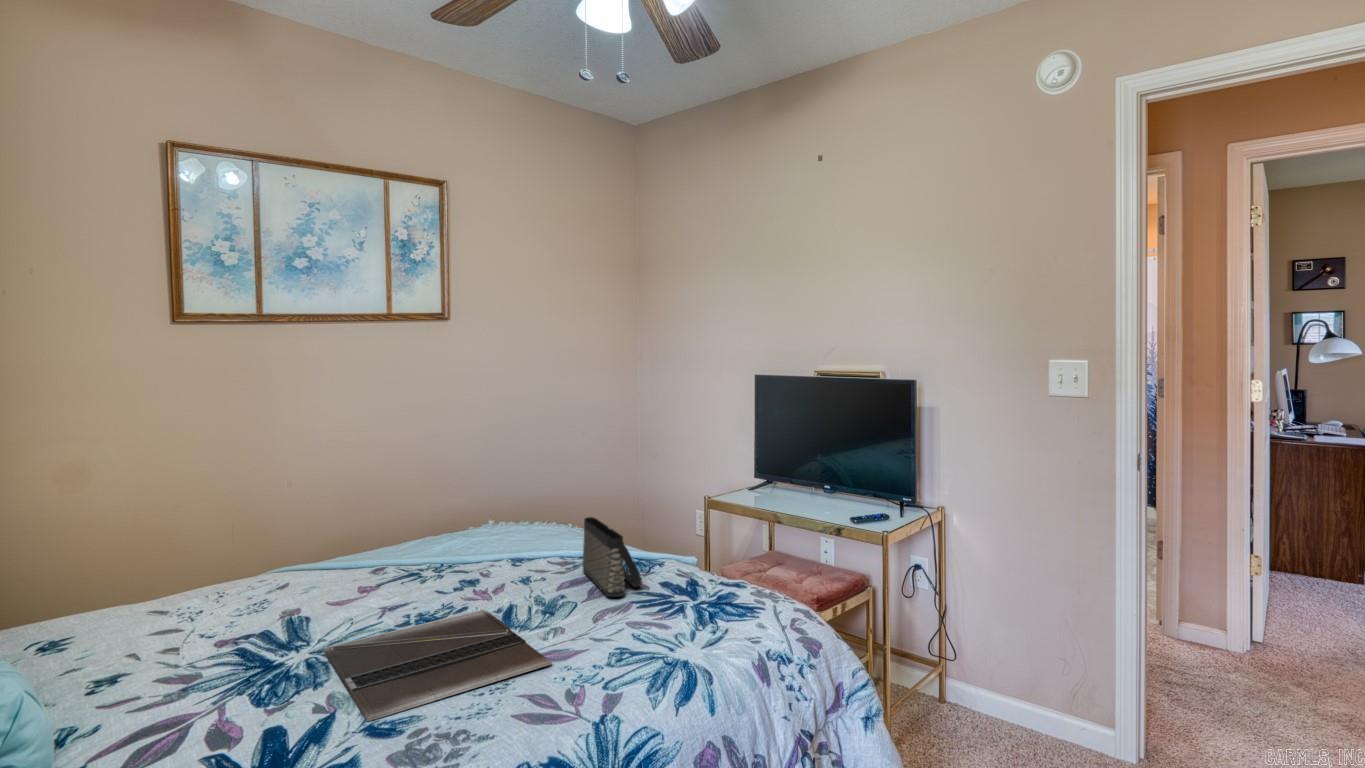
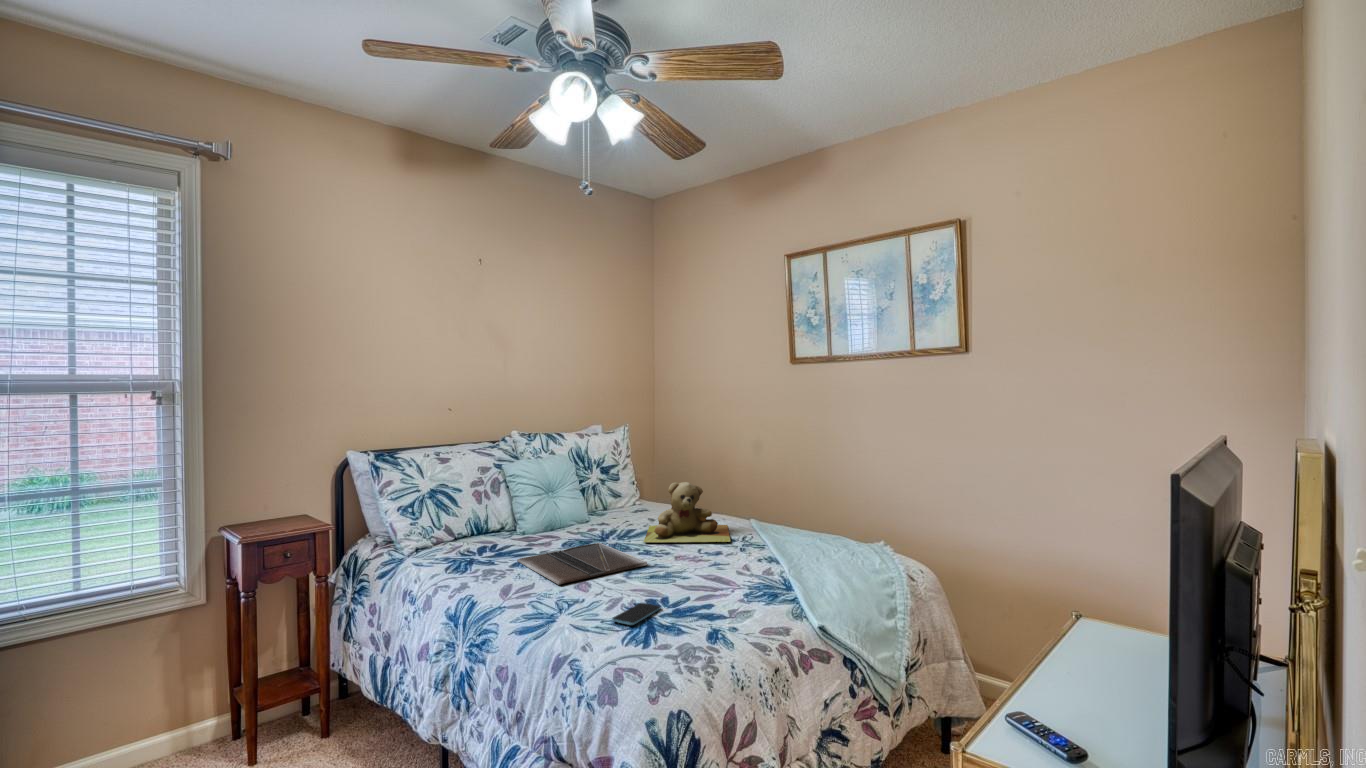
teddy bear: none [231,508,419,616] -> present [644,482,730,542]
handbag: present [583,517,642,597] -> none [672,535,765,601]
smartphone: none [639,604,706,626] -> present [612,603,660,625]

